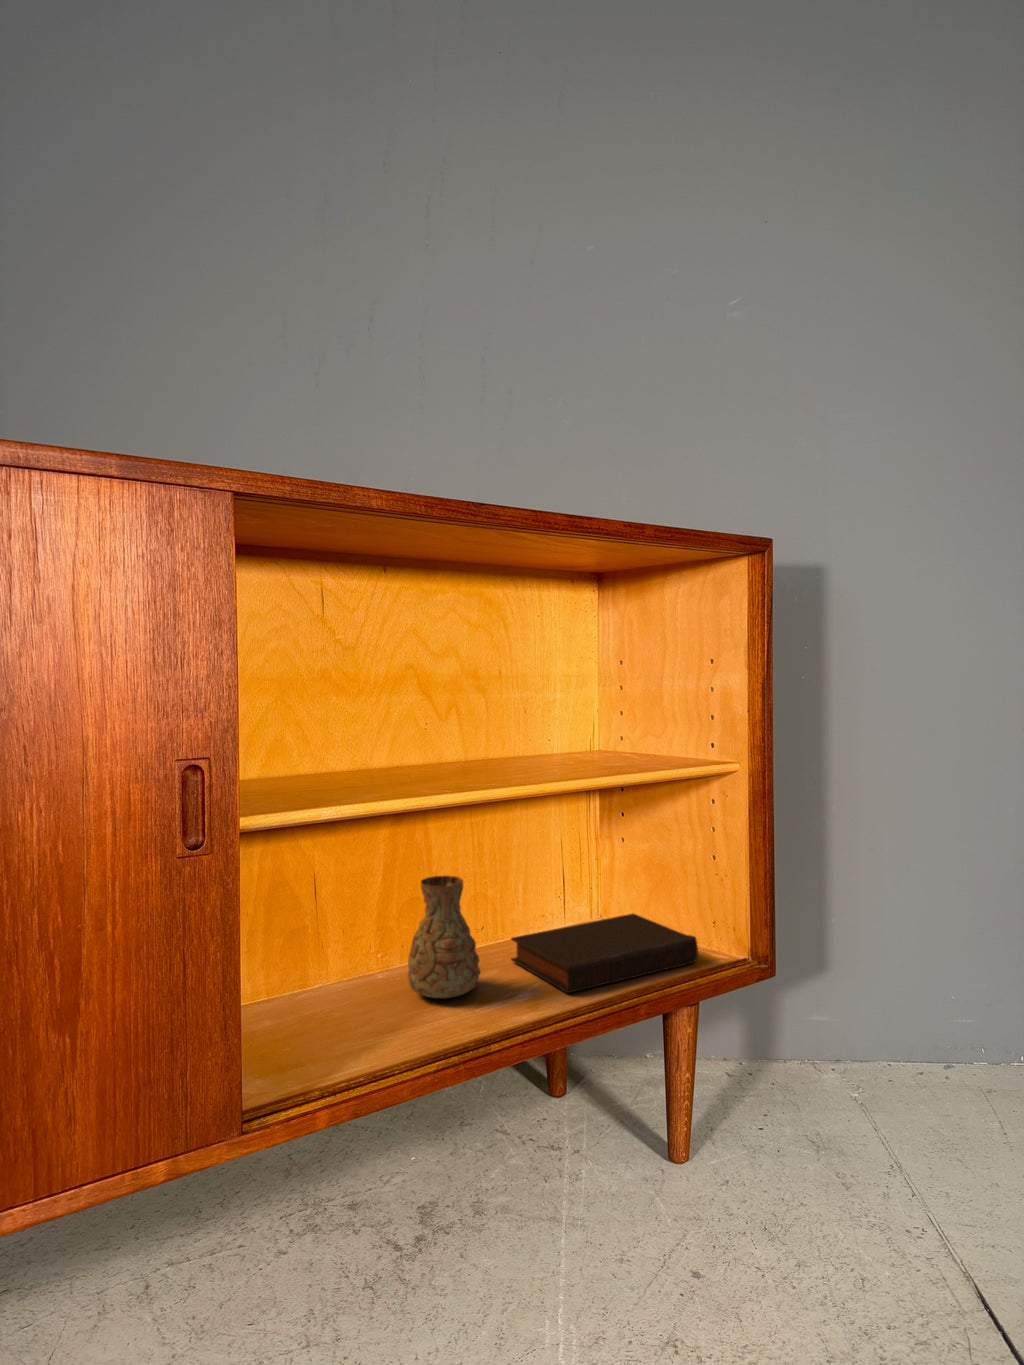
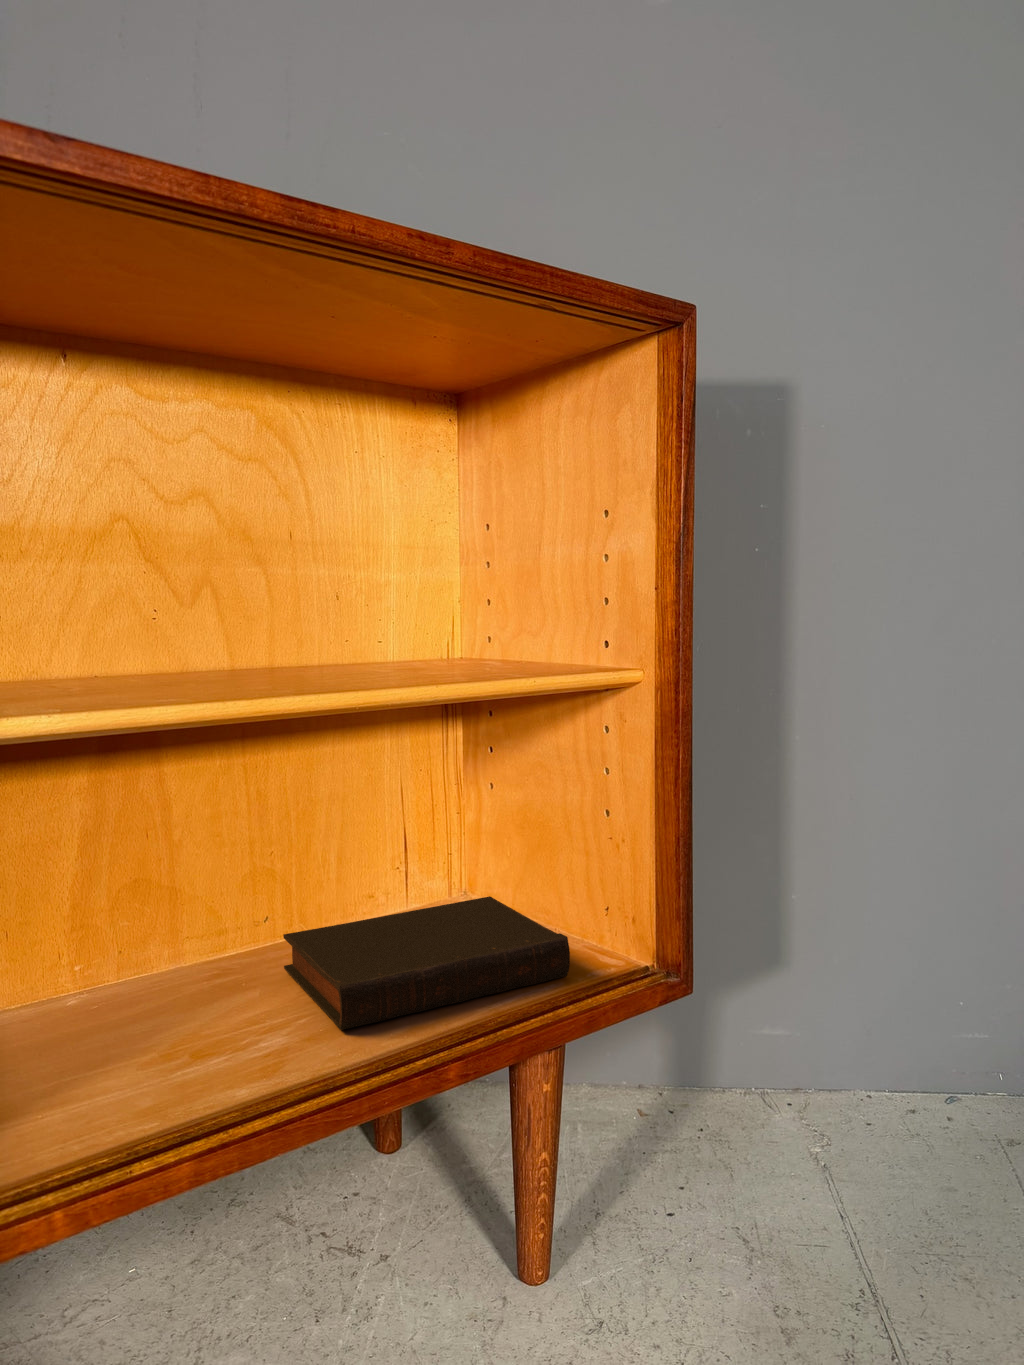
decorative vase: present [408,876,480,998] -> none [82,838,207,1037]

